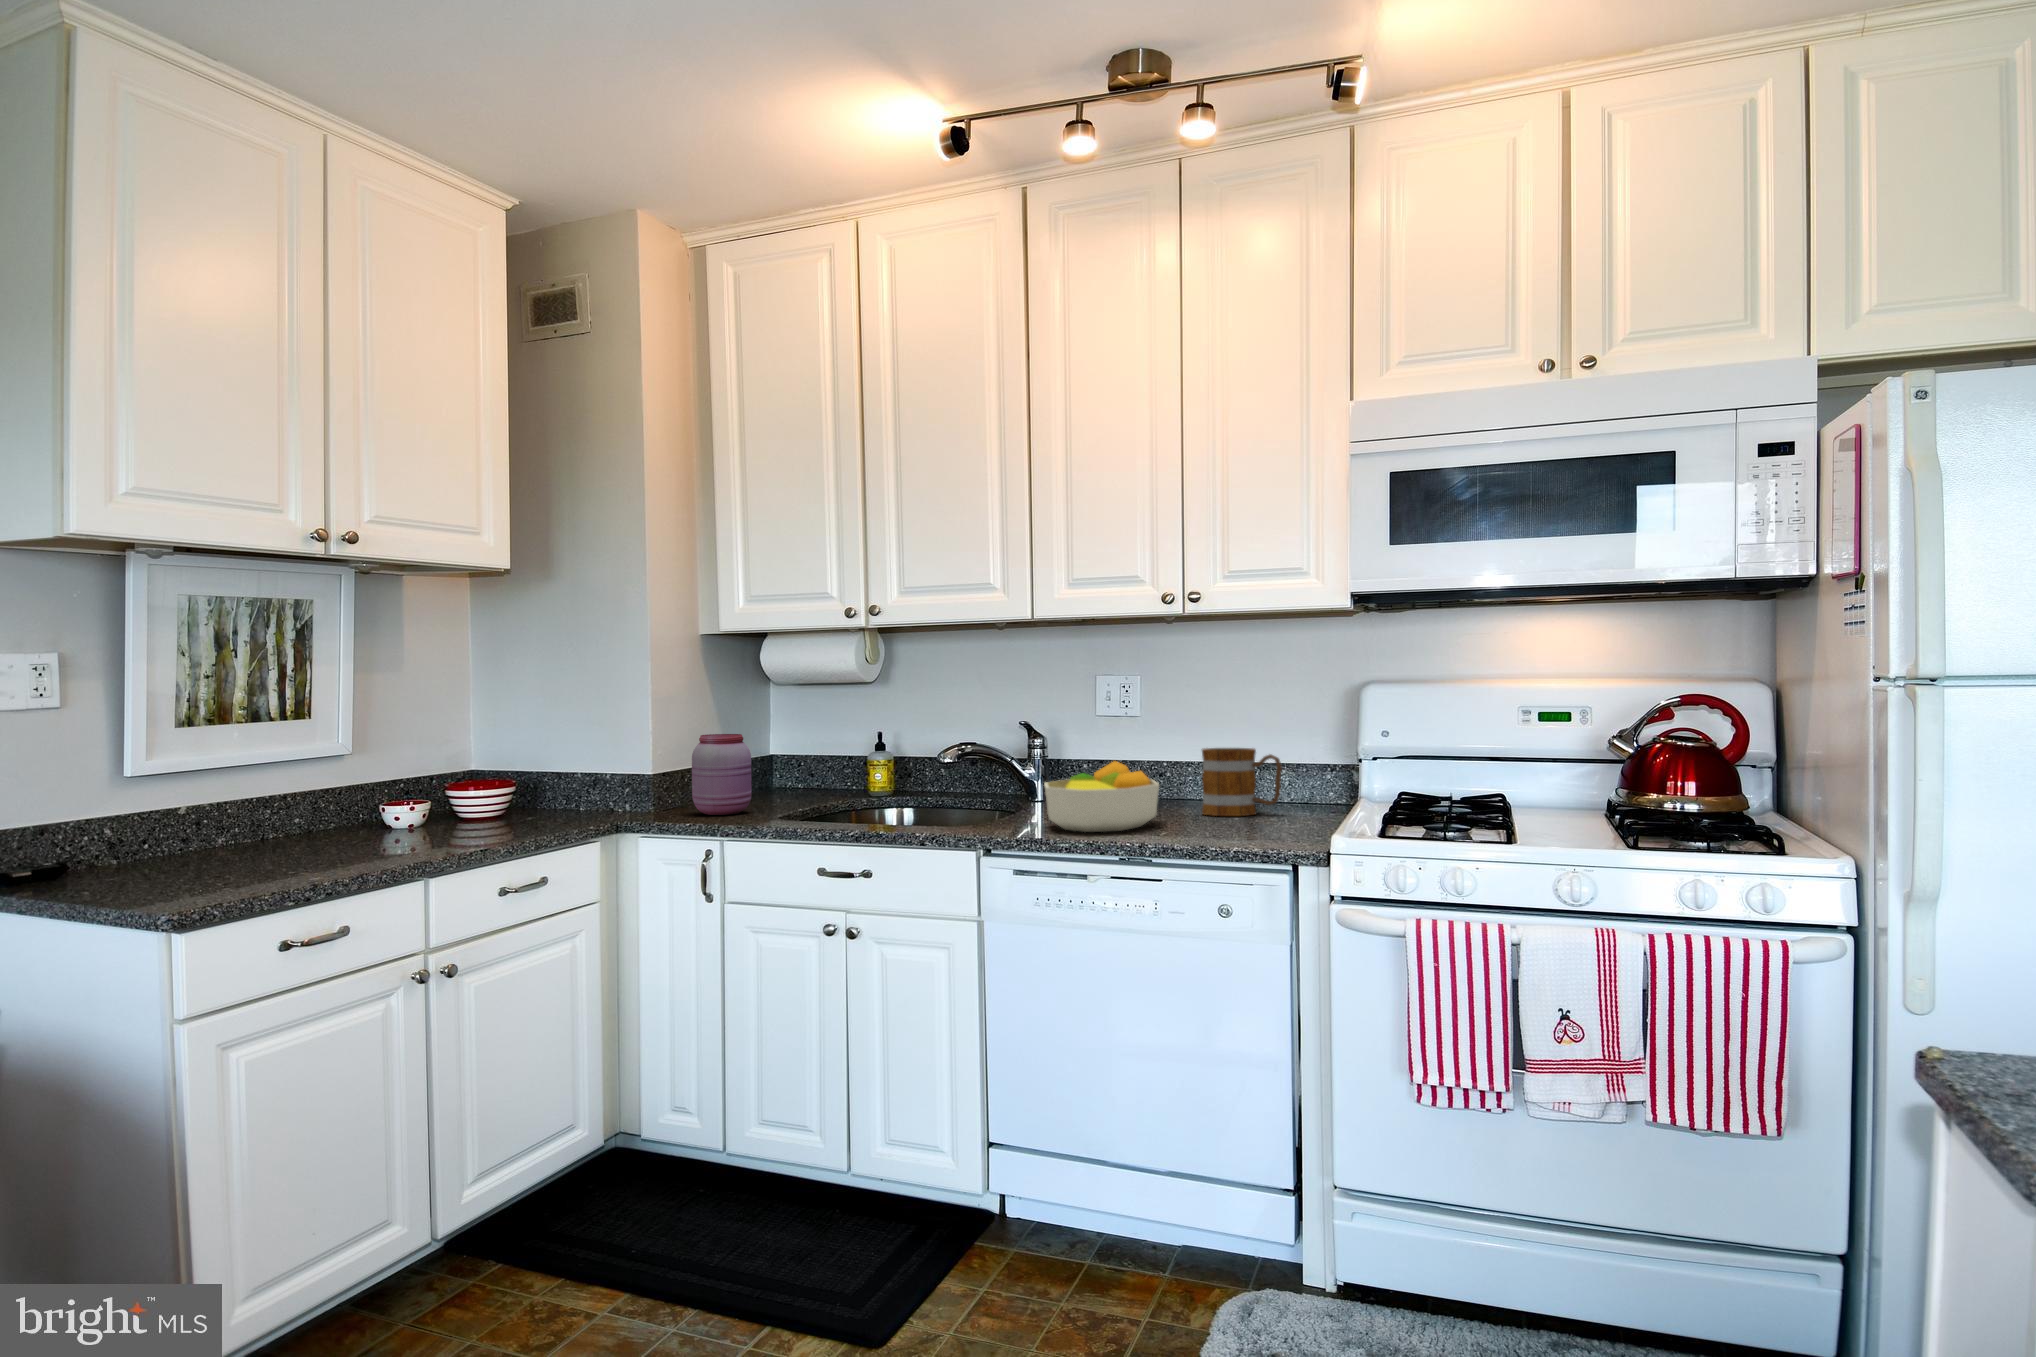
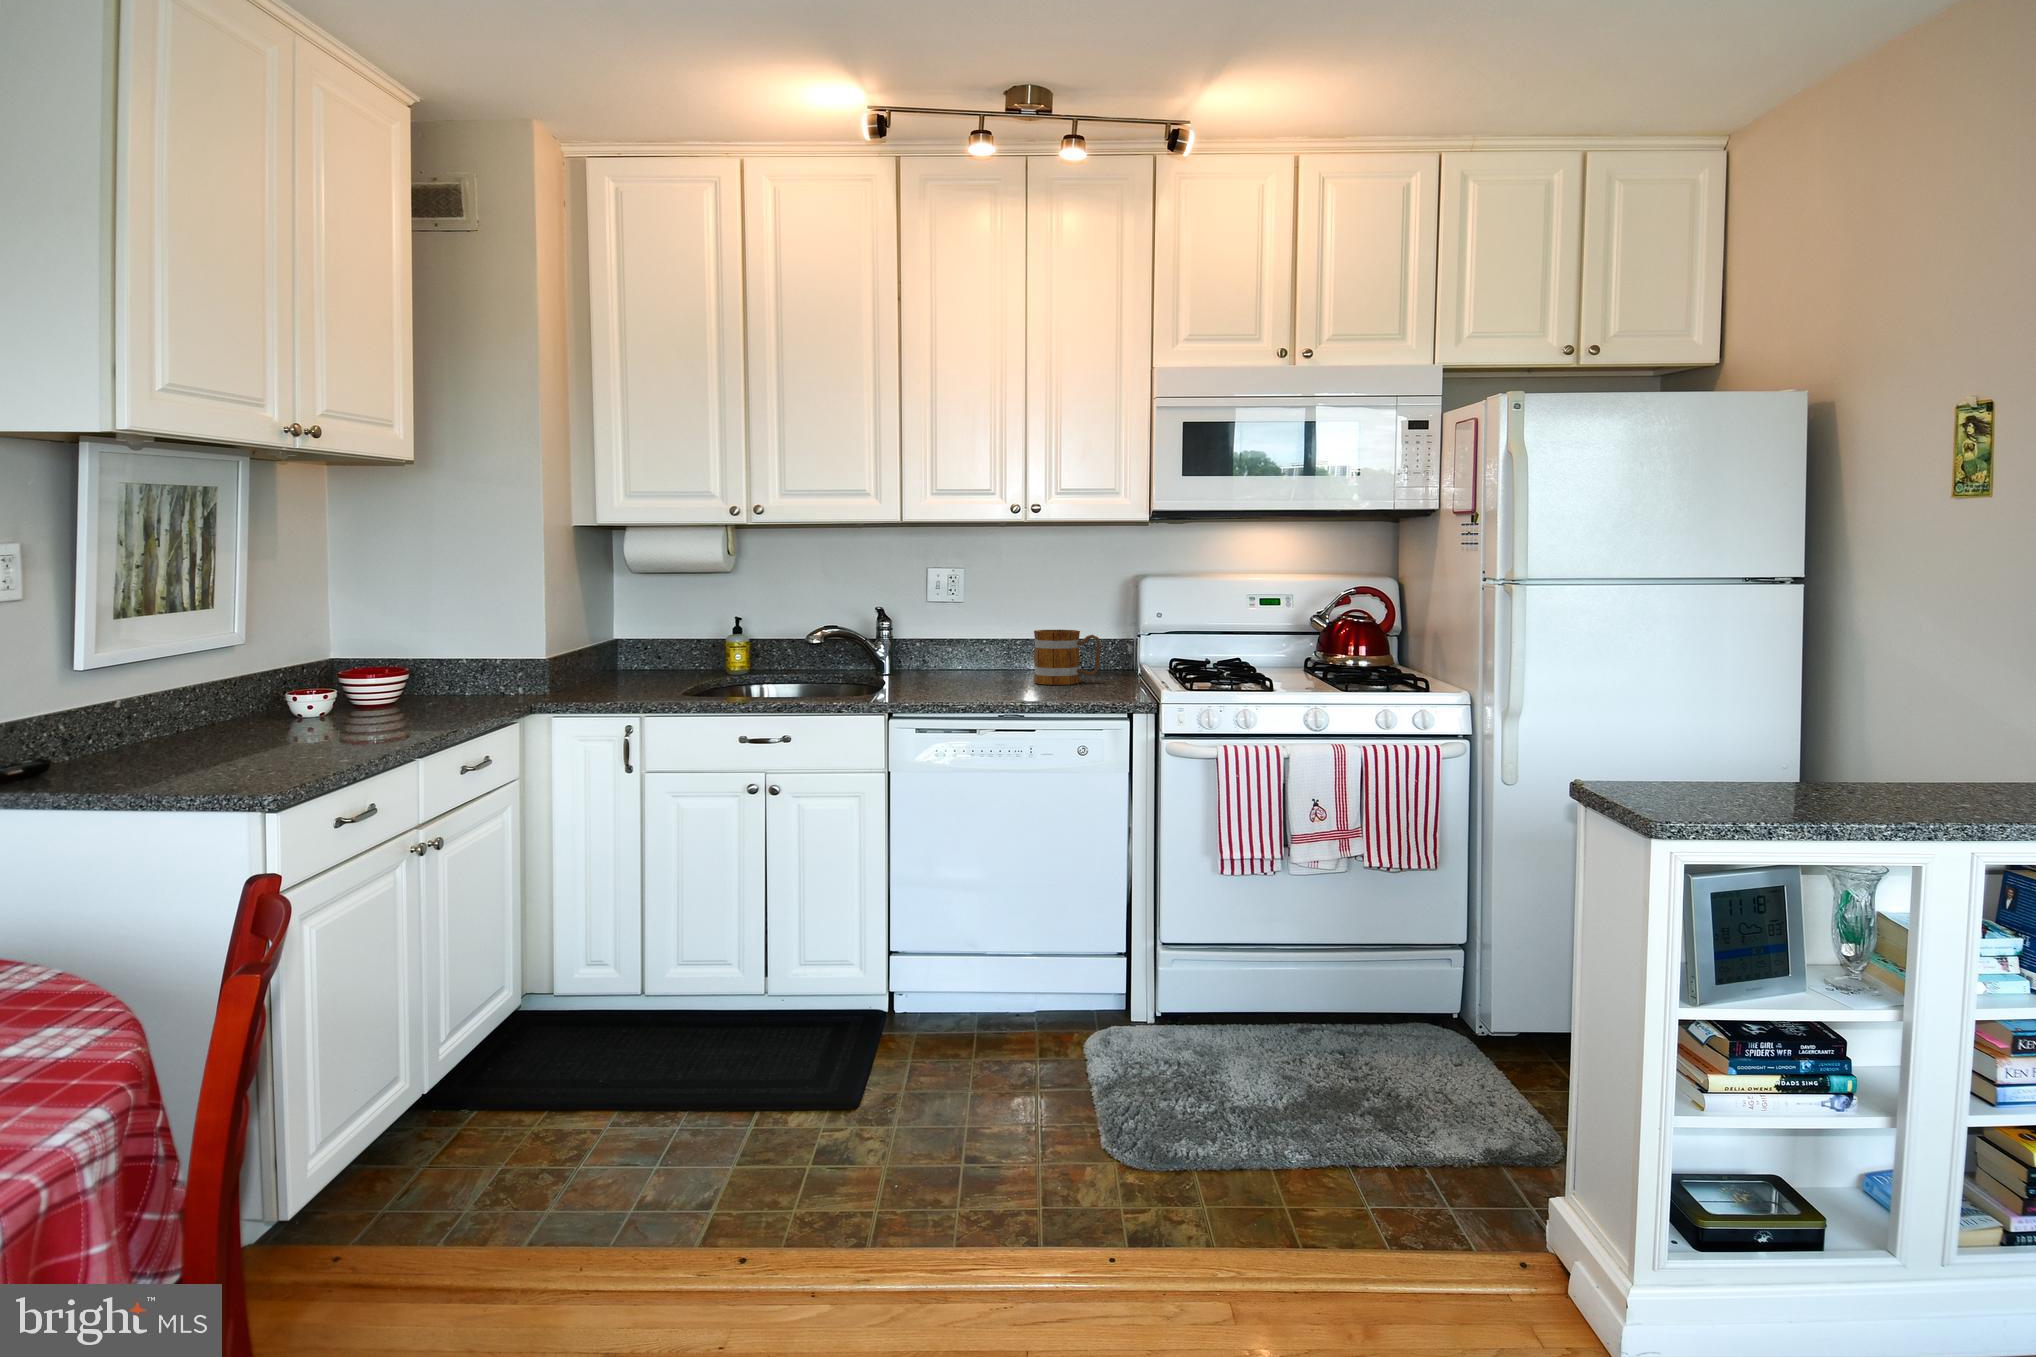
jar: present [692,734,752,815] -> none [572,621,628,695]
fruit bowl: present [1044,761,1159,832] -> none [926,641,1023,700]

